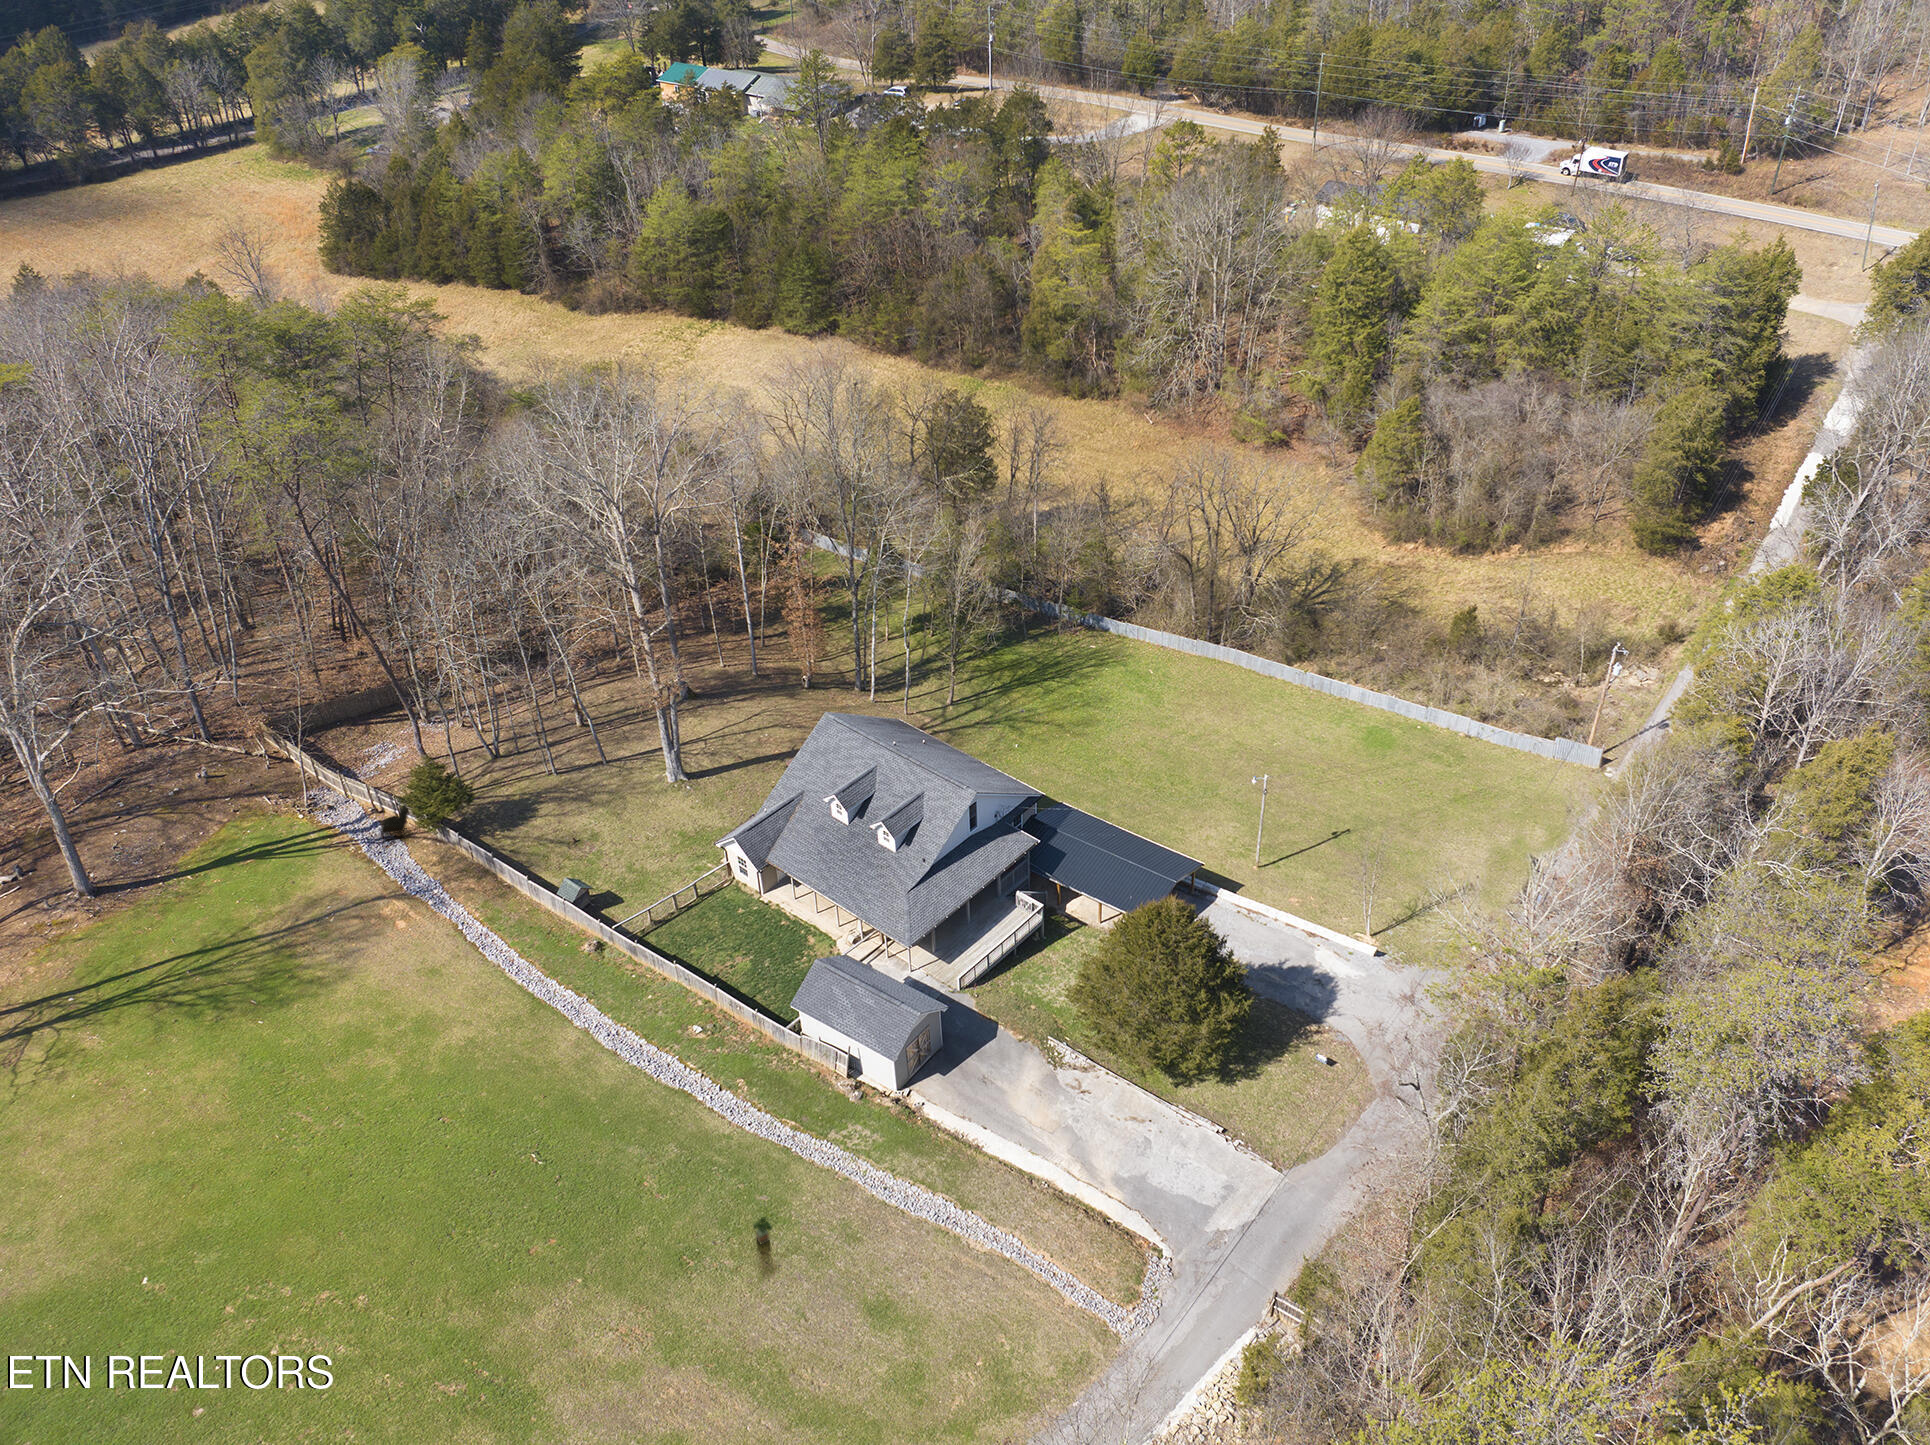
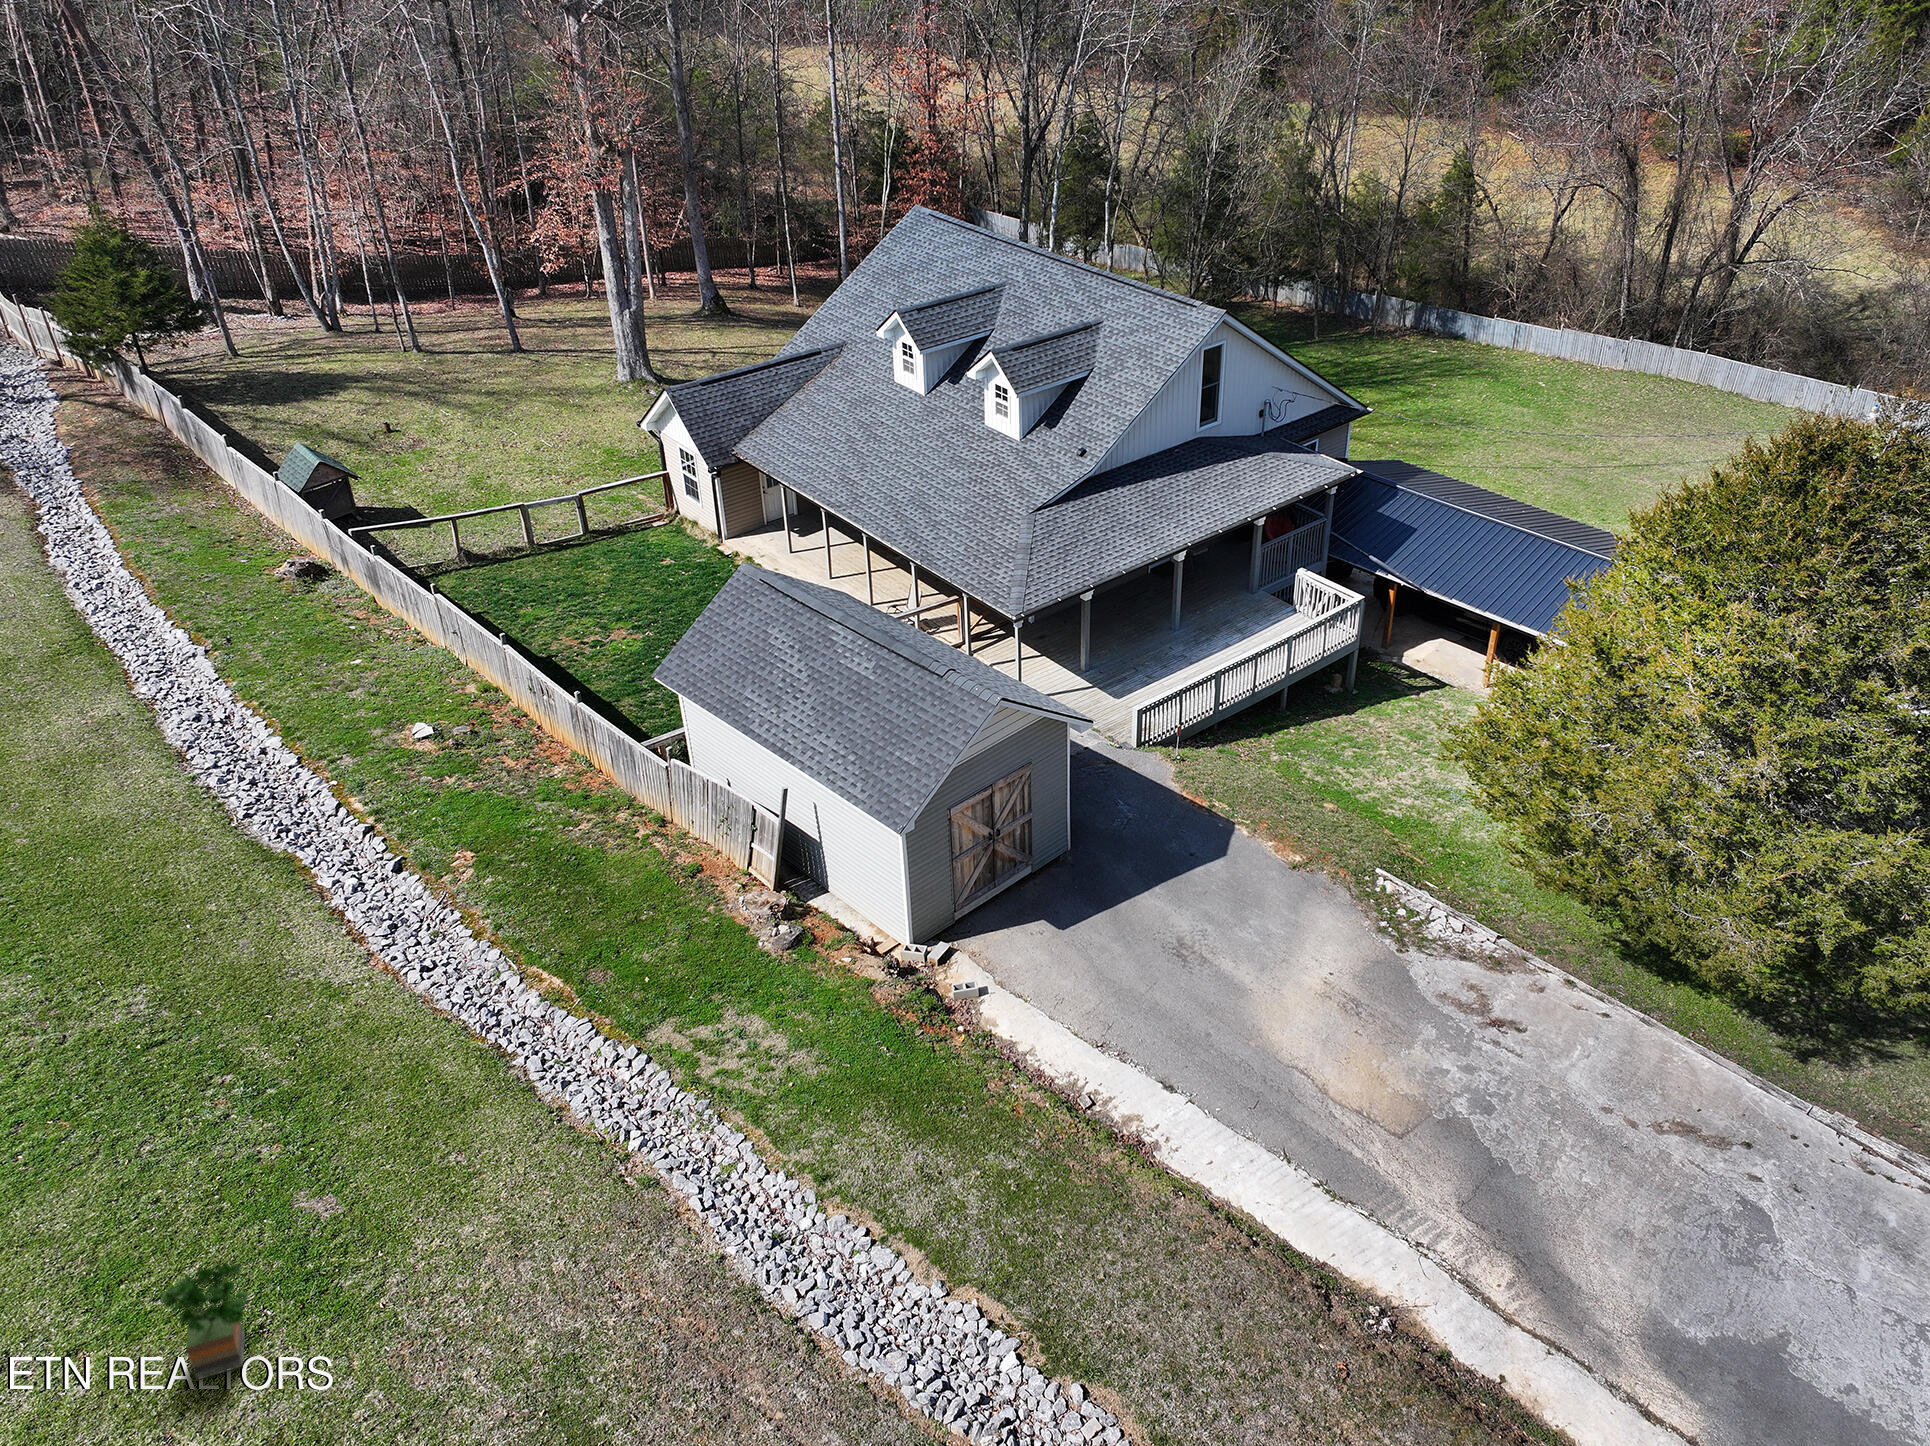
lounge chair: present [381,805,409,841] -> none [32,322,102,392]

